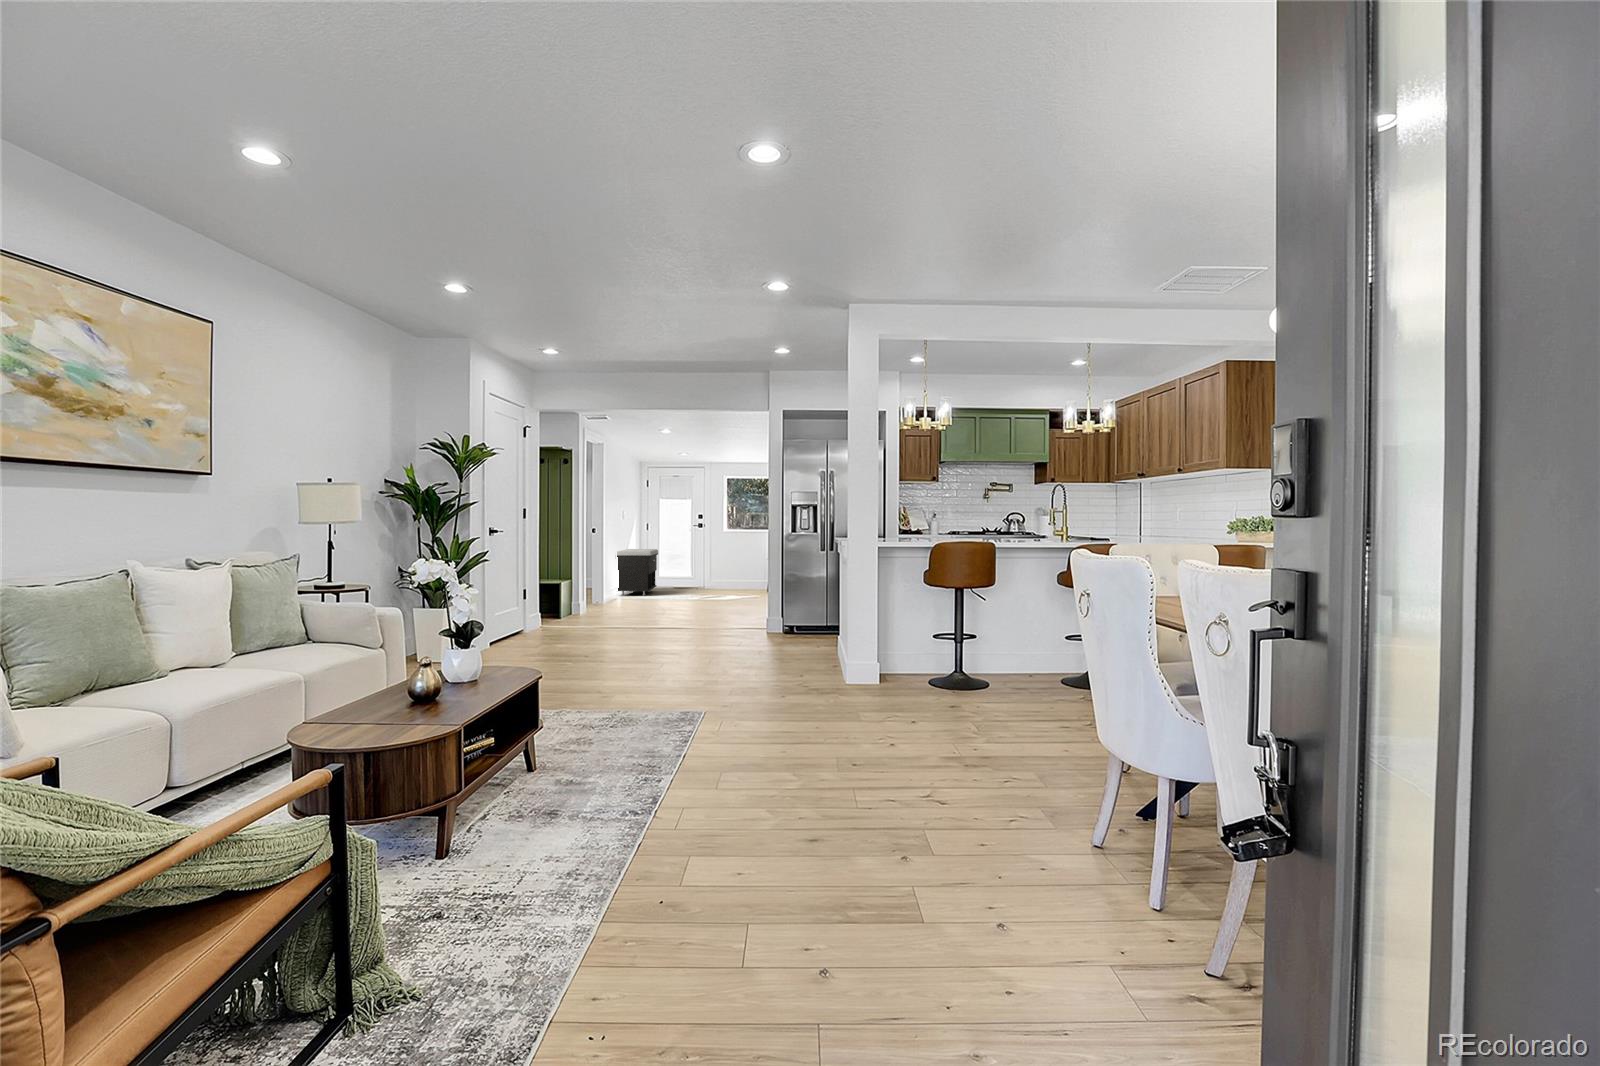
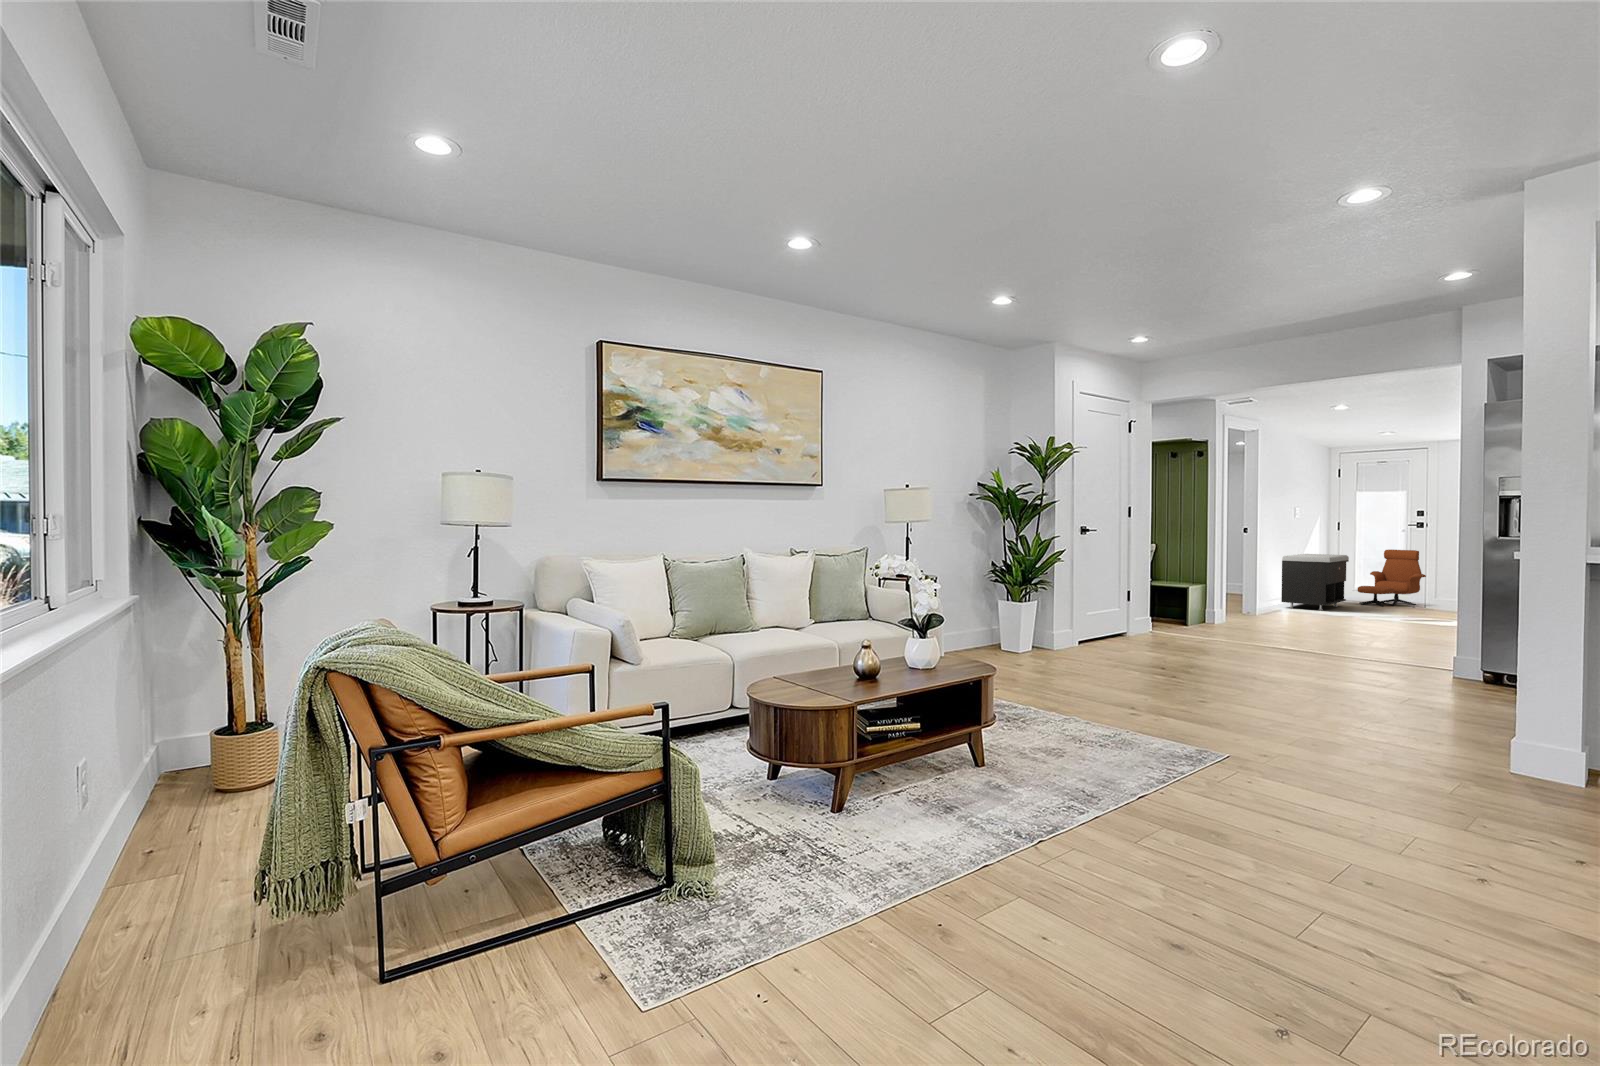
lounge chair: none [662,544,703,589] -> present [1358,550,1426,606]

